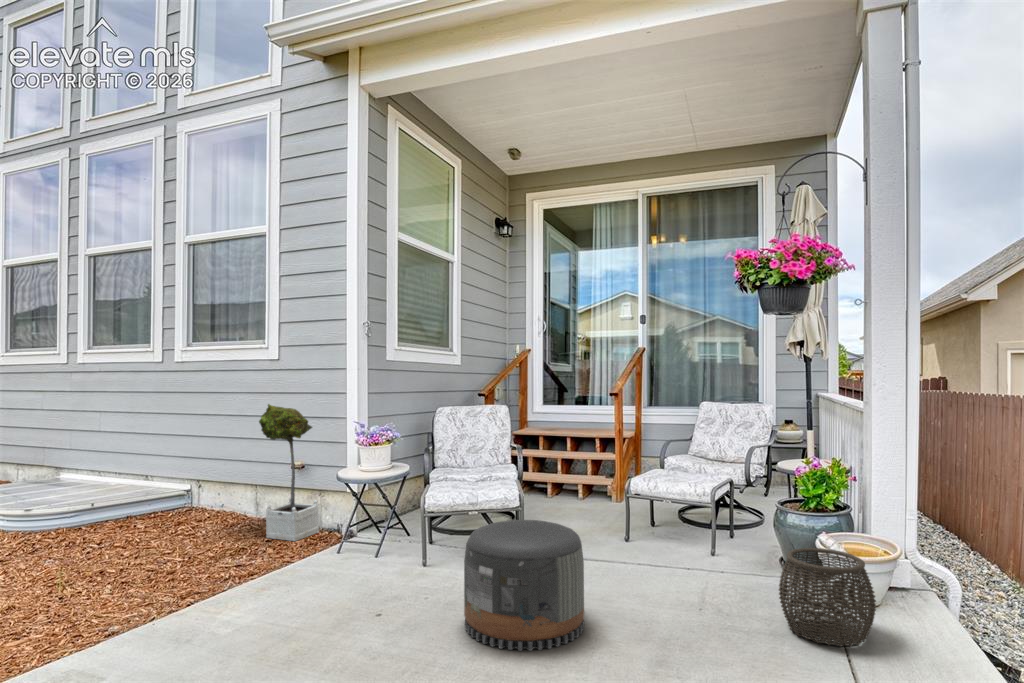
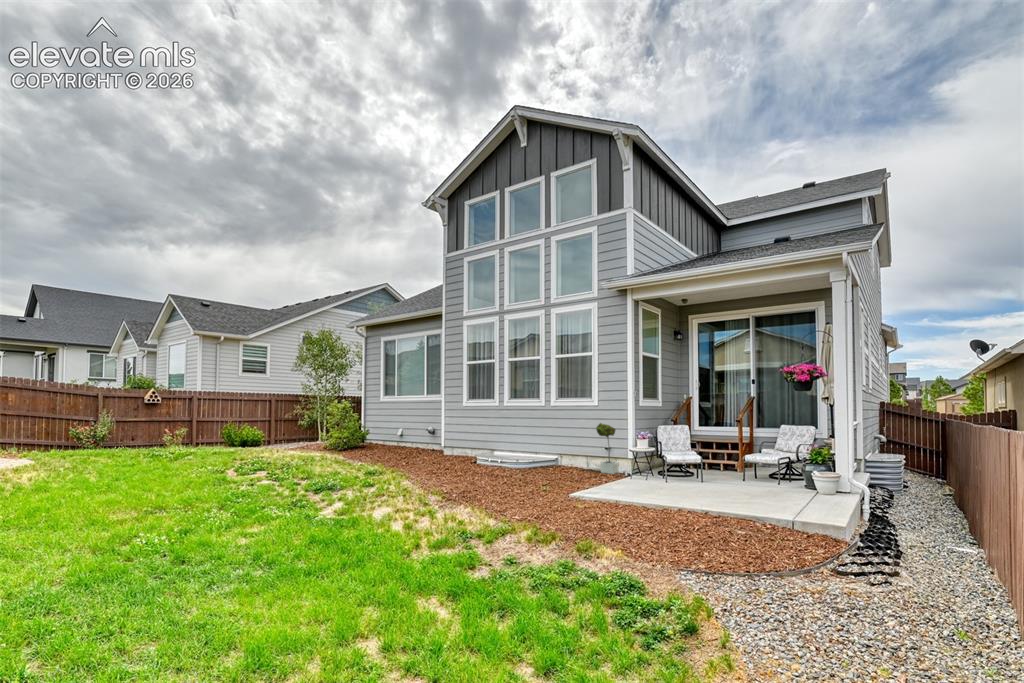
pouf: present [464,520,584,651] -> none [692,461,732,495]
woven basket: present [779,548,876,647] -> none [798,473,829,500]

